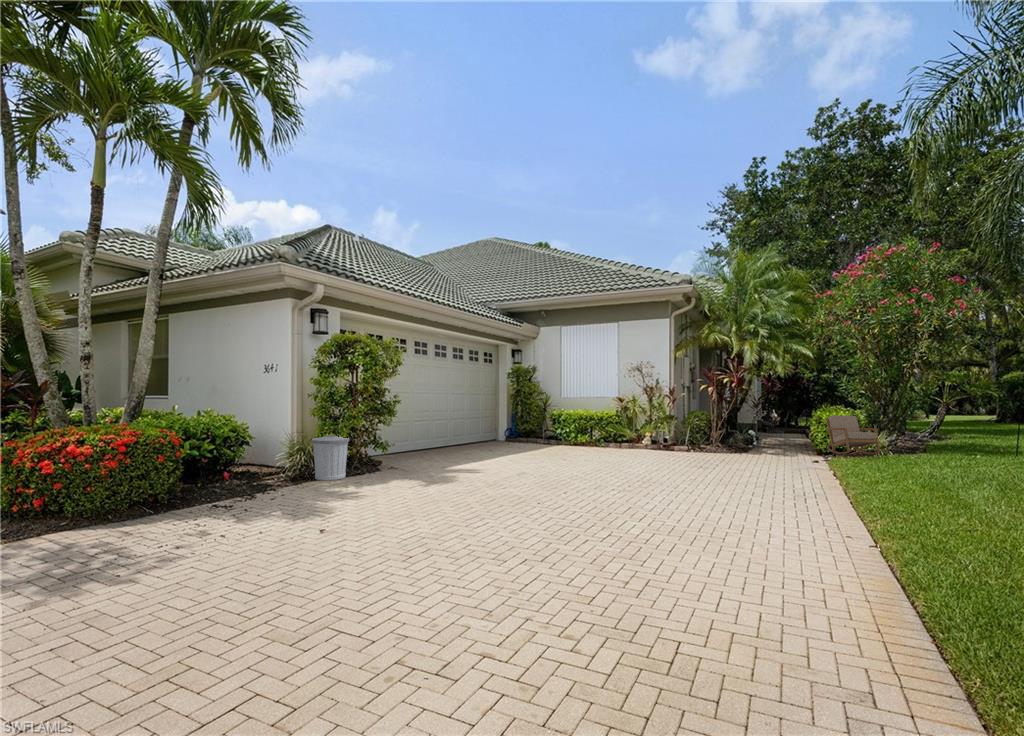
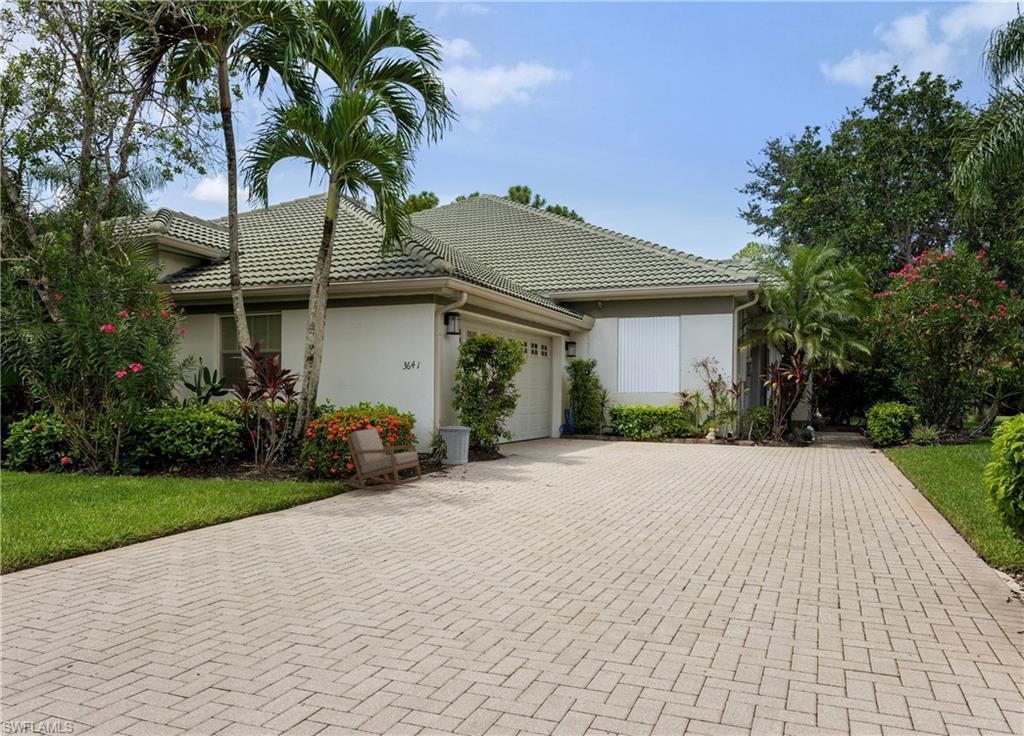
chair: present [826,416,880,454] -> present [346,429,422,490]

